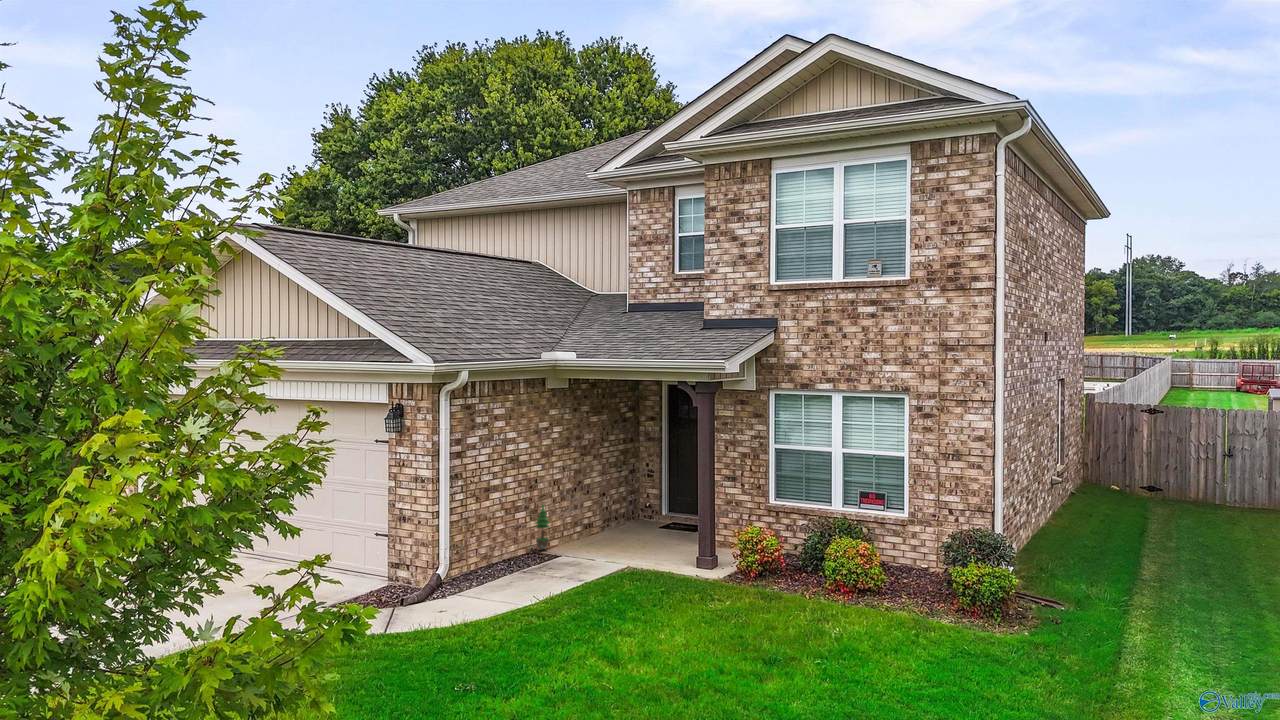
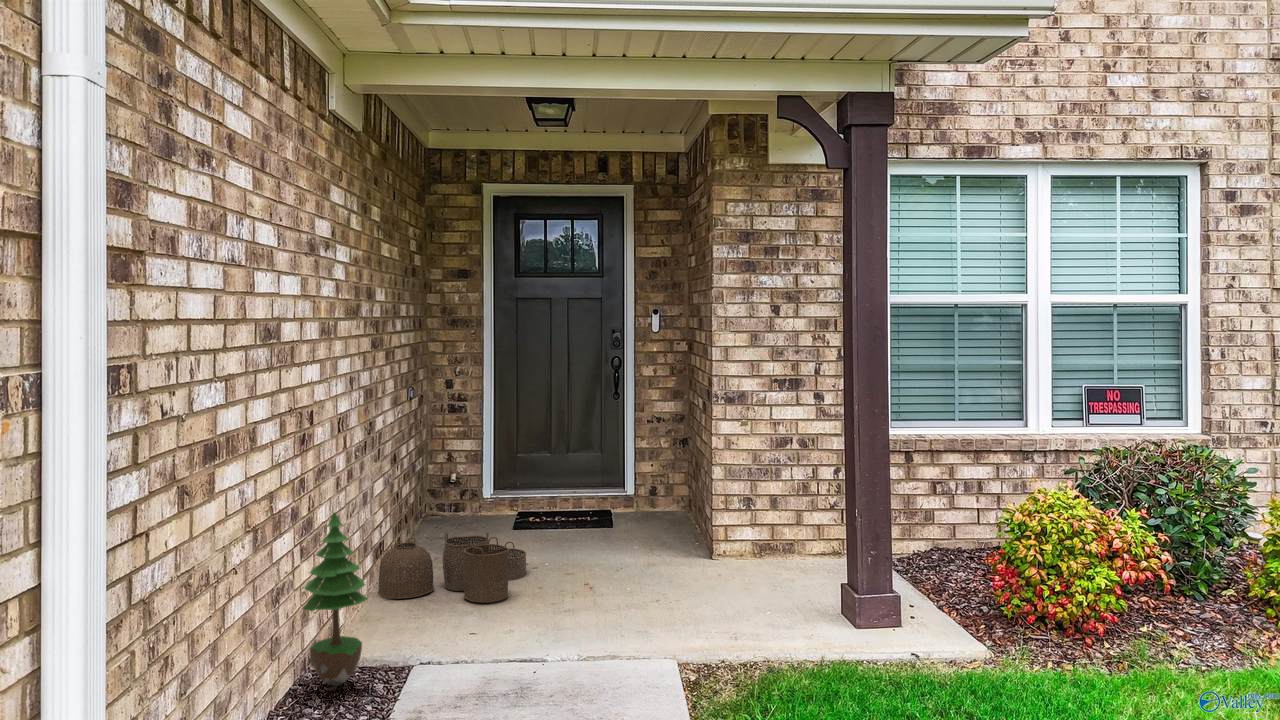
woven basket: none [582,519,633,542] -> present [378,532,526,603]

